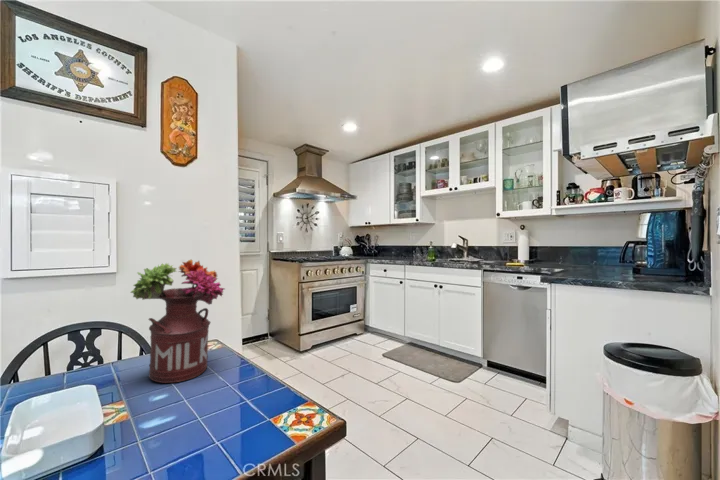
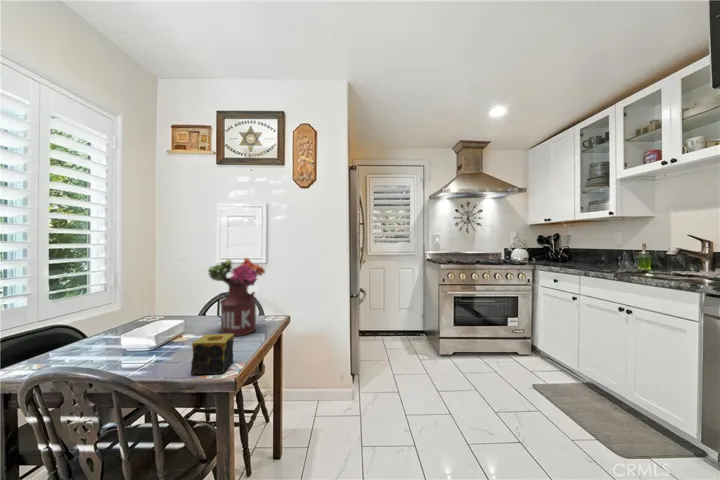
candle: none [234,364,295,438] -> present [191,334,234,374]

